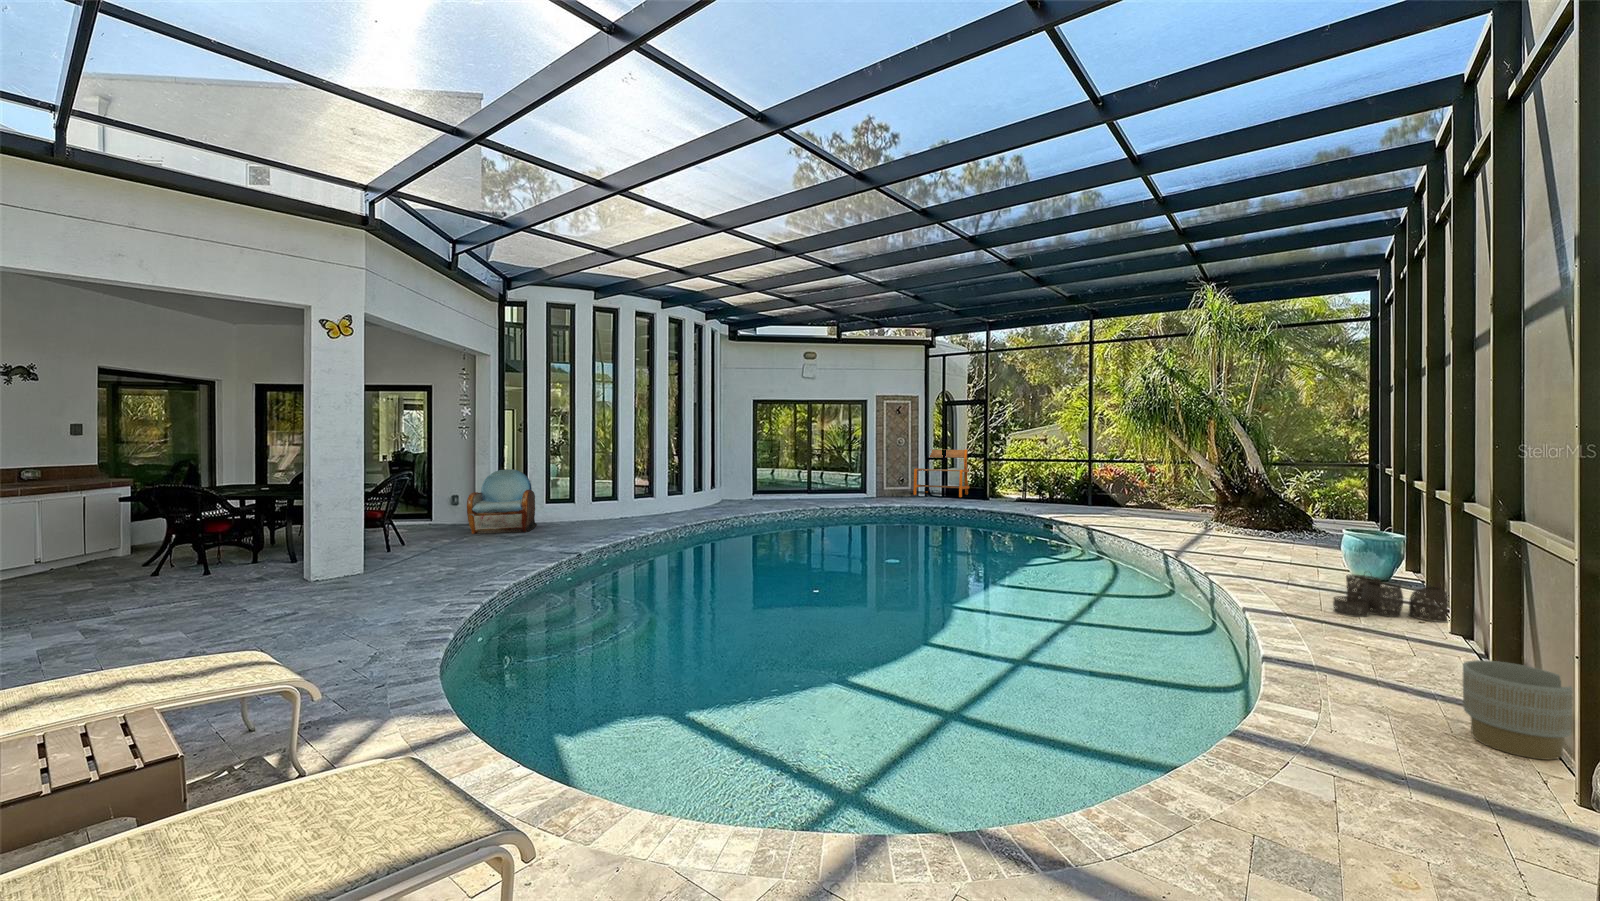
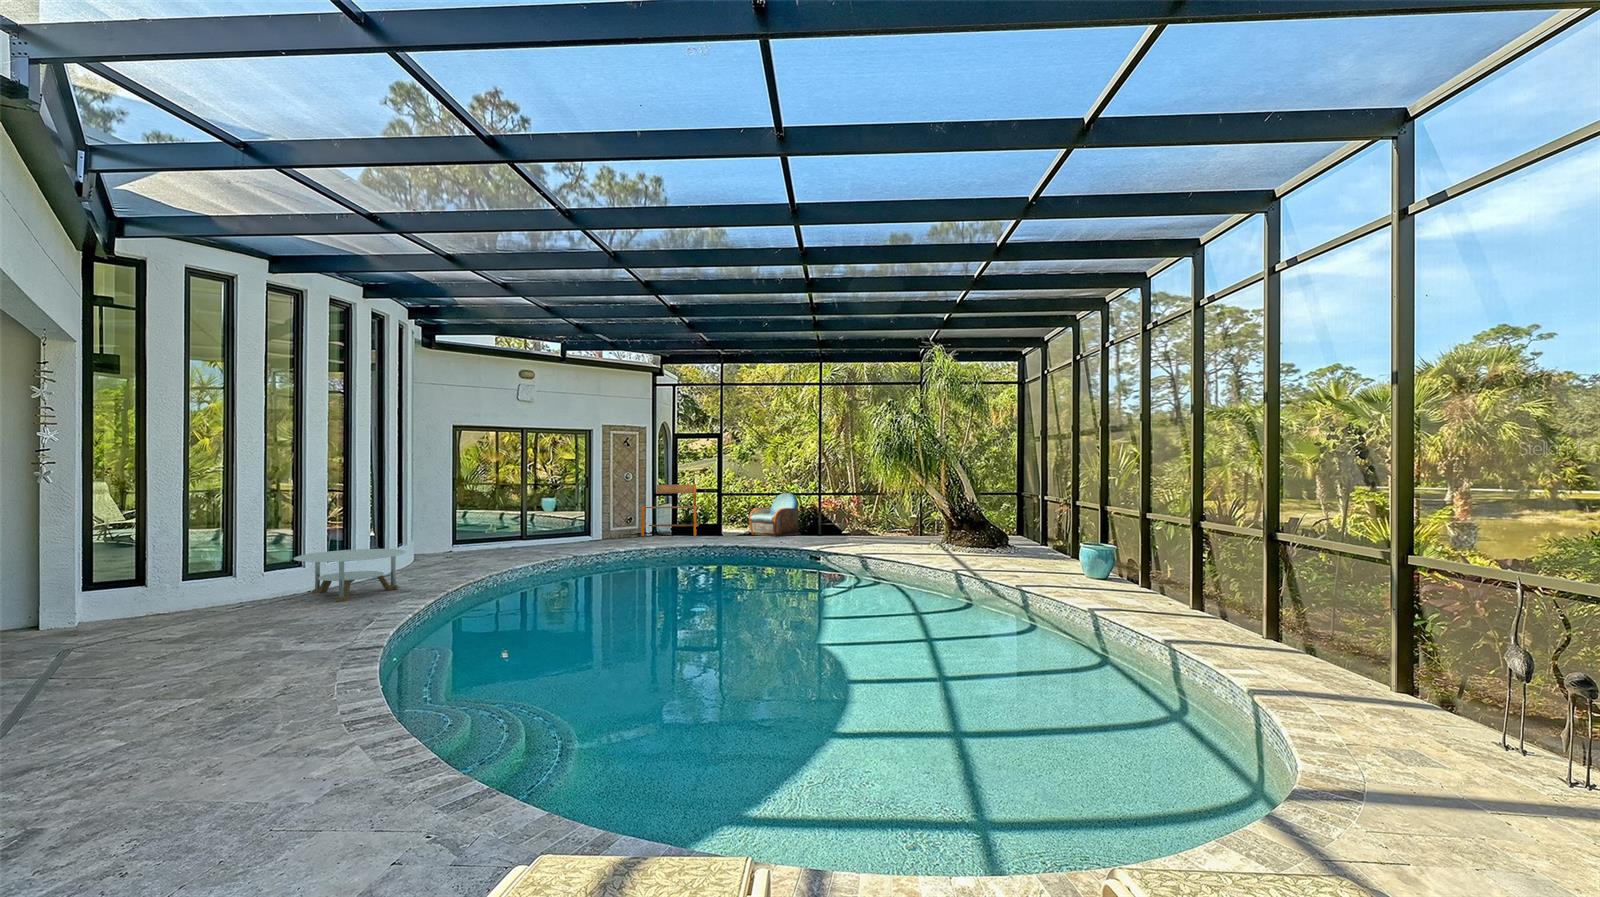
armchair: present [467,469,537,534] -> present [749,493,801,537]
round table: none [587,490,660,526] -> present [294,549,406,602]
woven basket: present [1333,575,1450,622] -> none [1116,572,1181,605]
planter: present [1463,660,1573,760] -> none [1277,613,1330,665]

